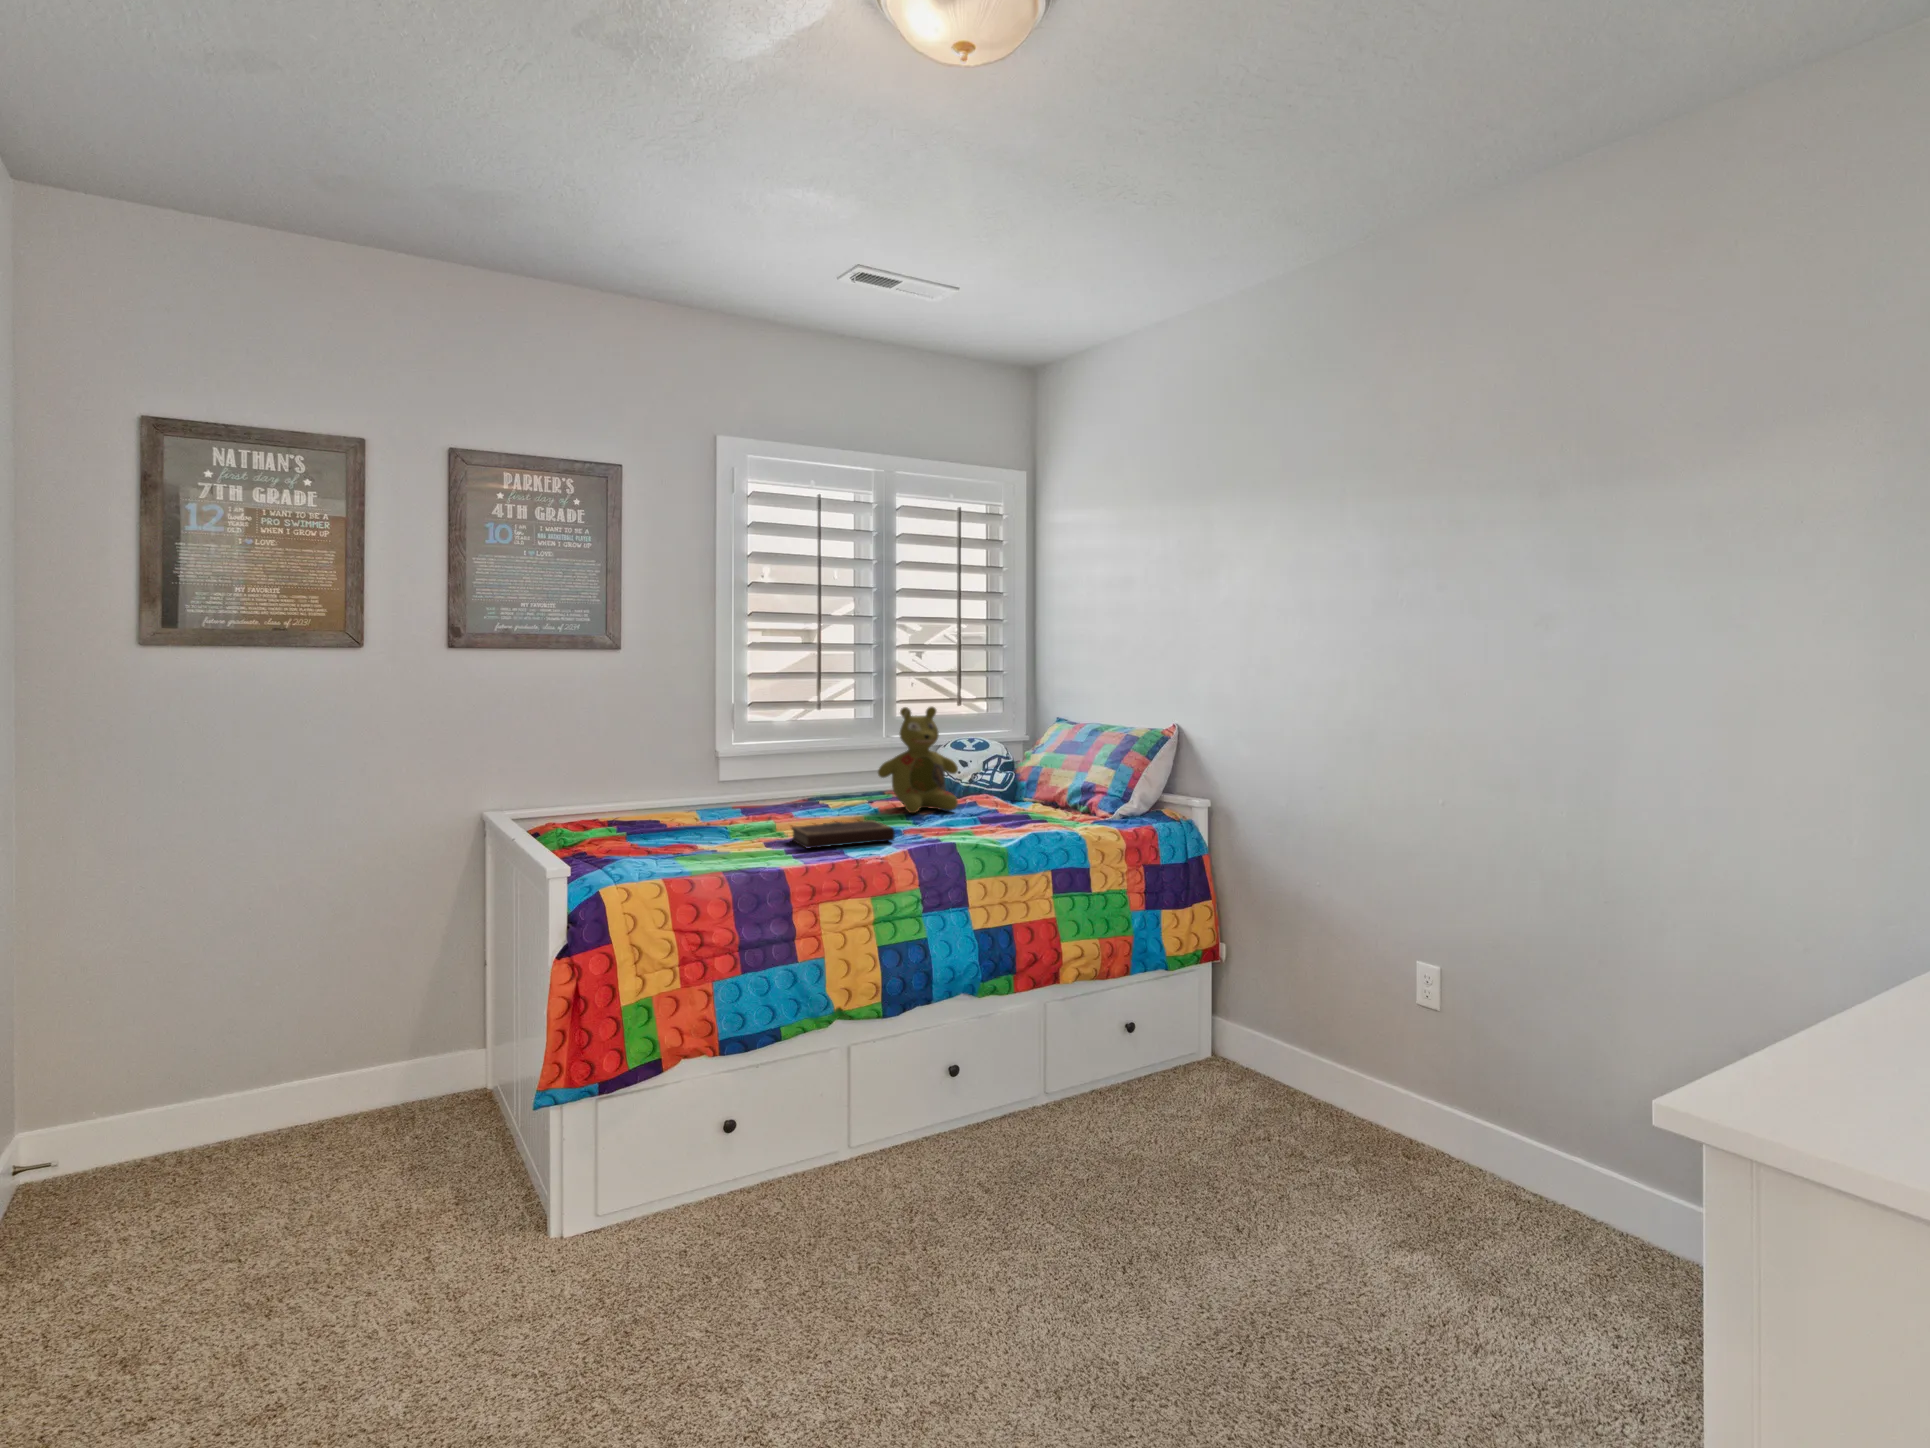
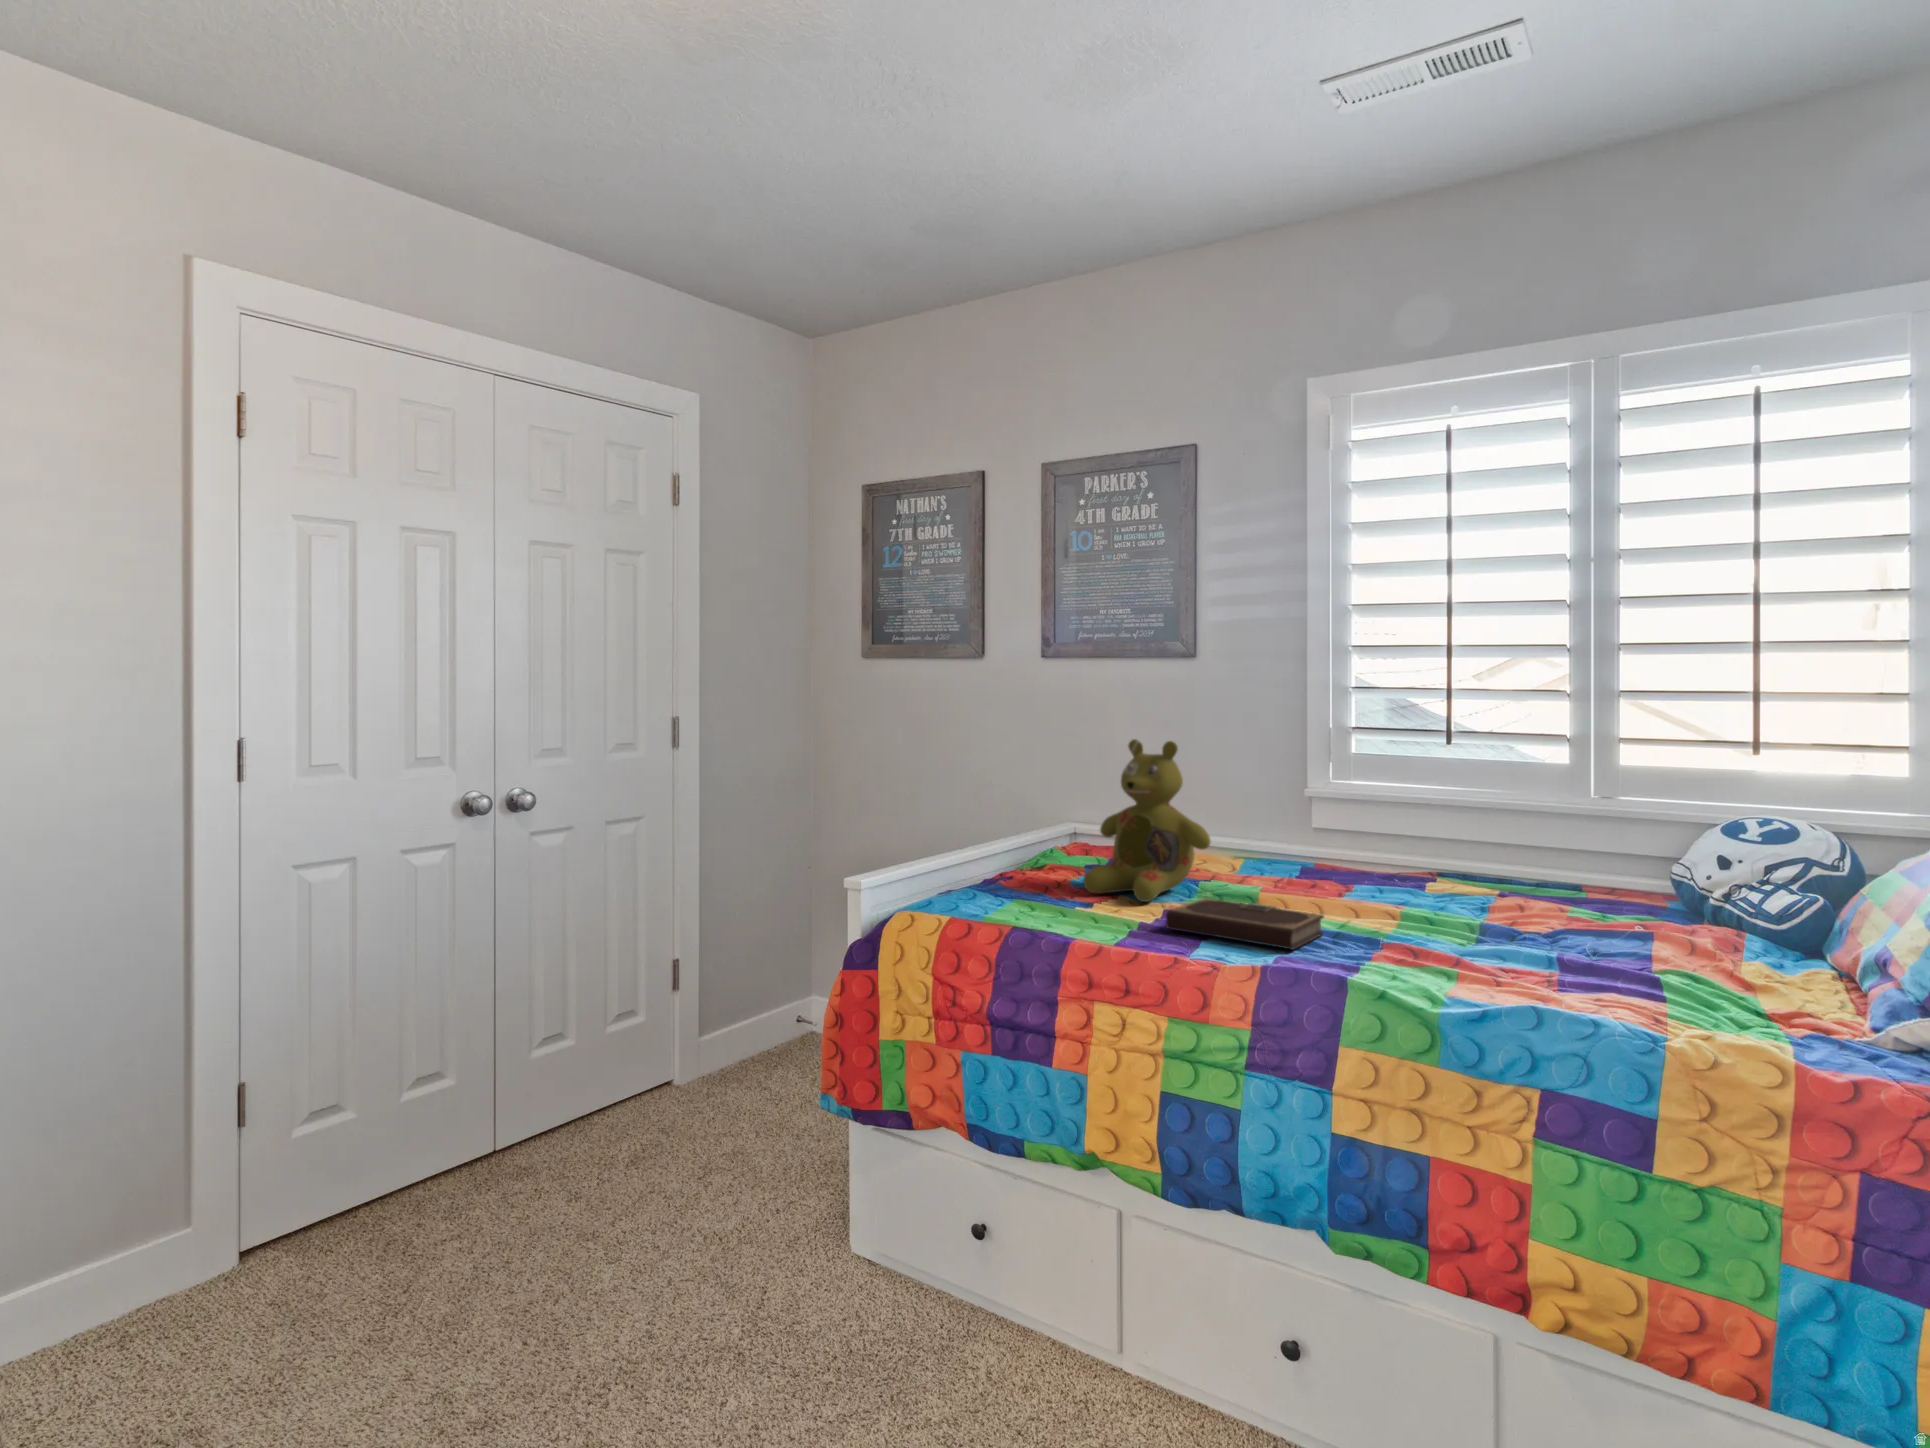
stuffed bear: present [878,707,958,813] -> present [1083,739,1210,902]

